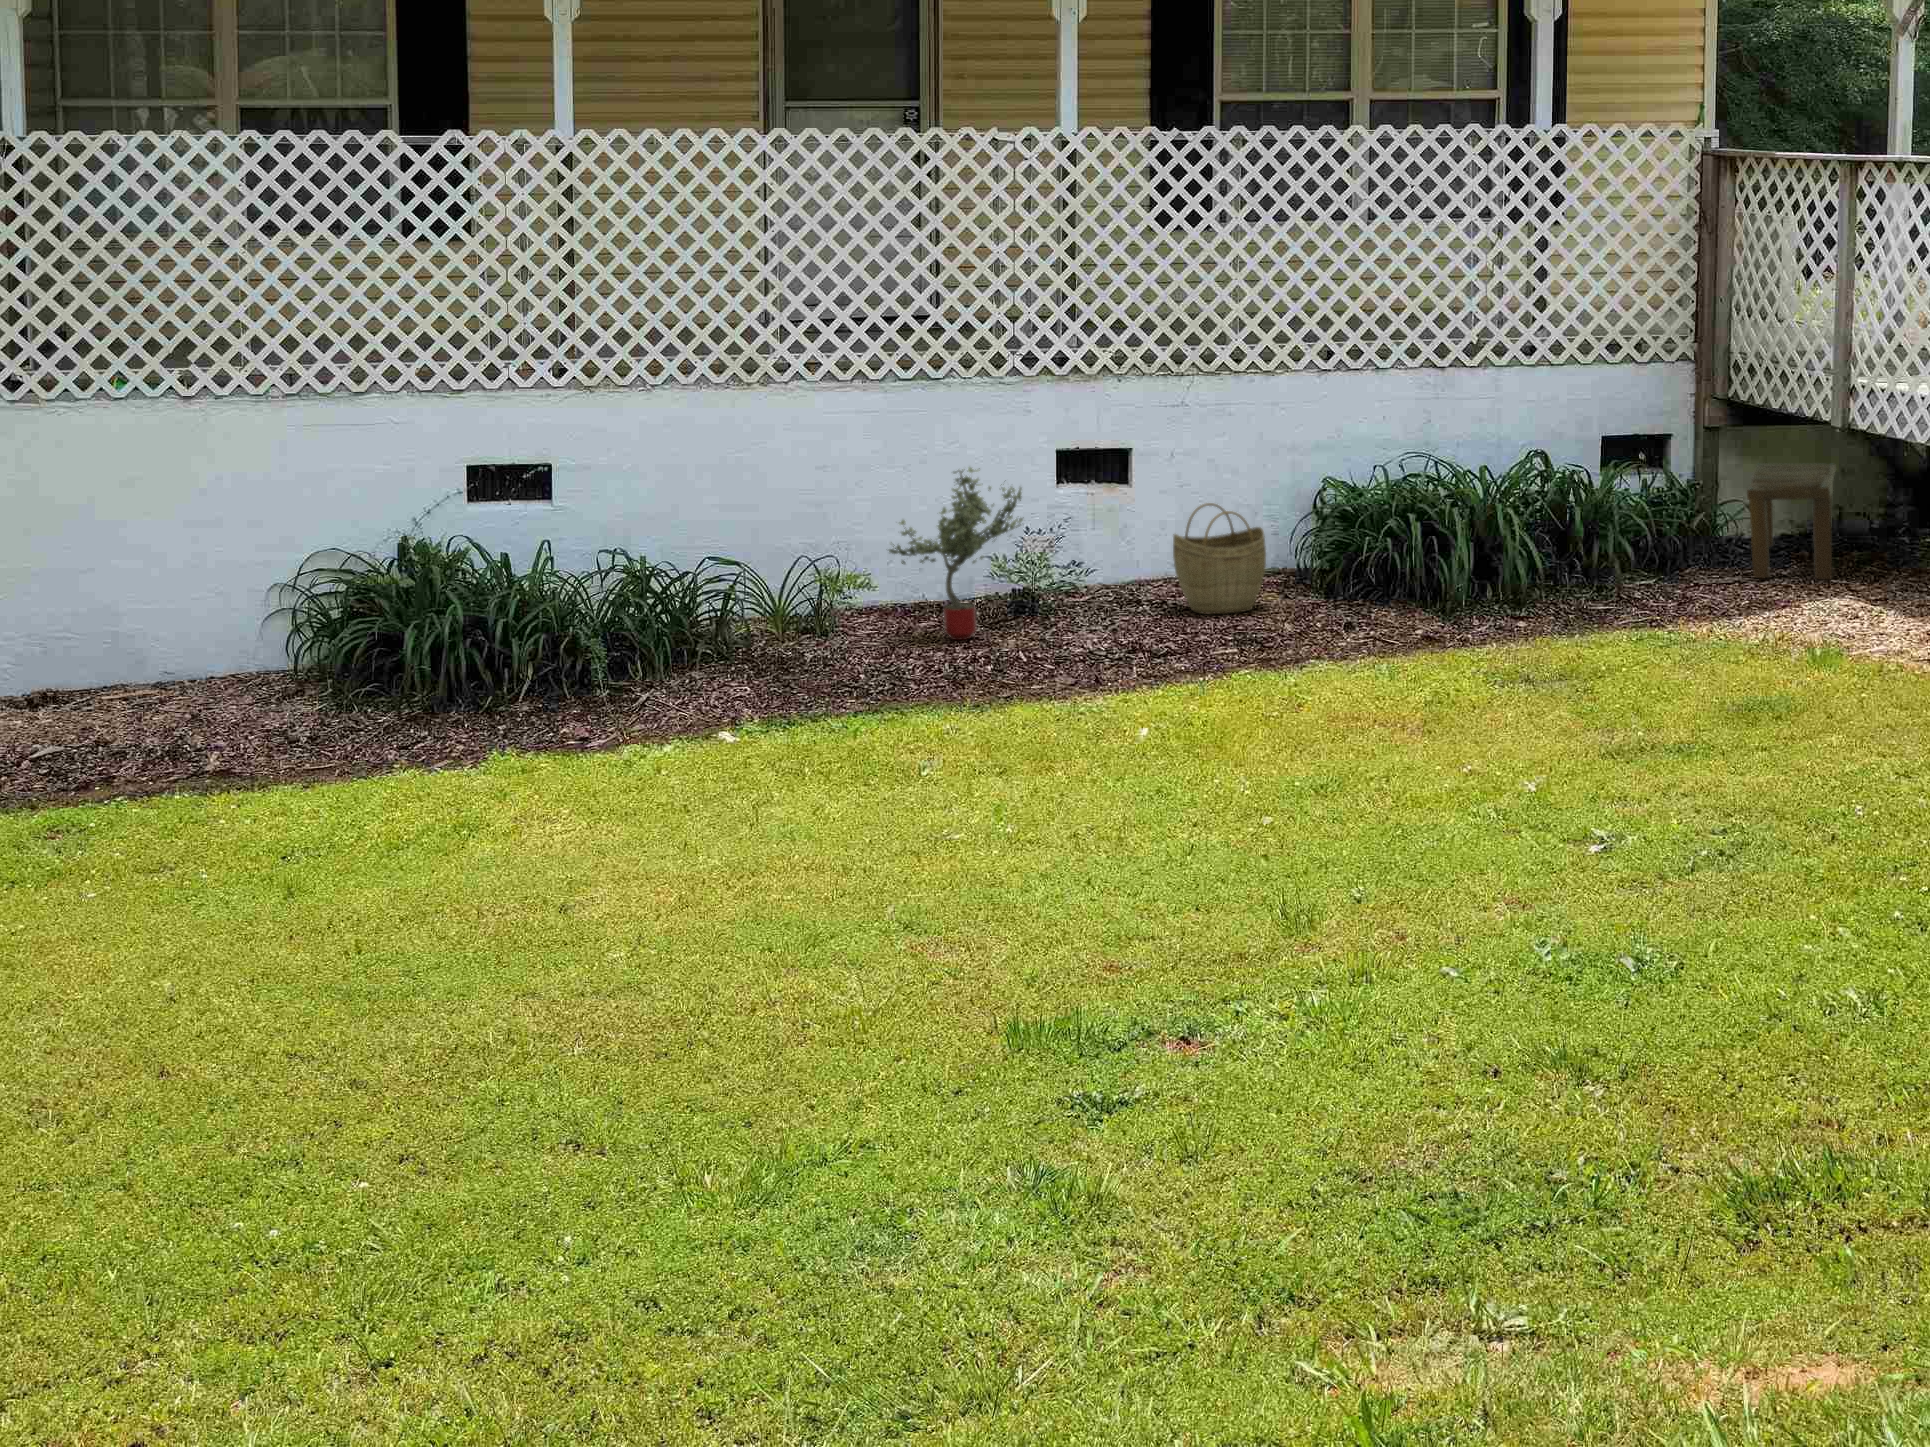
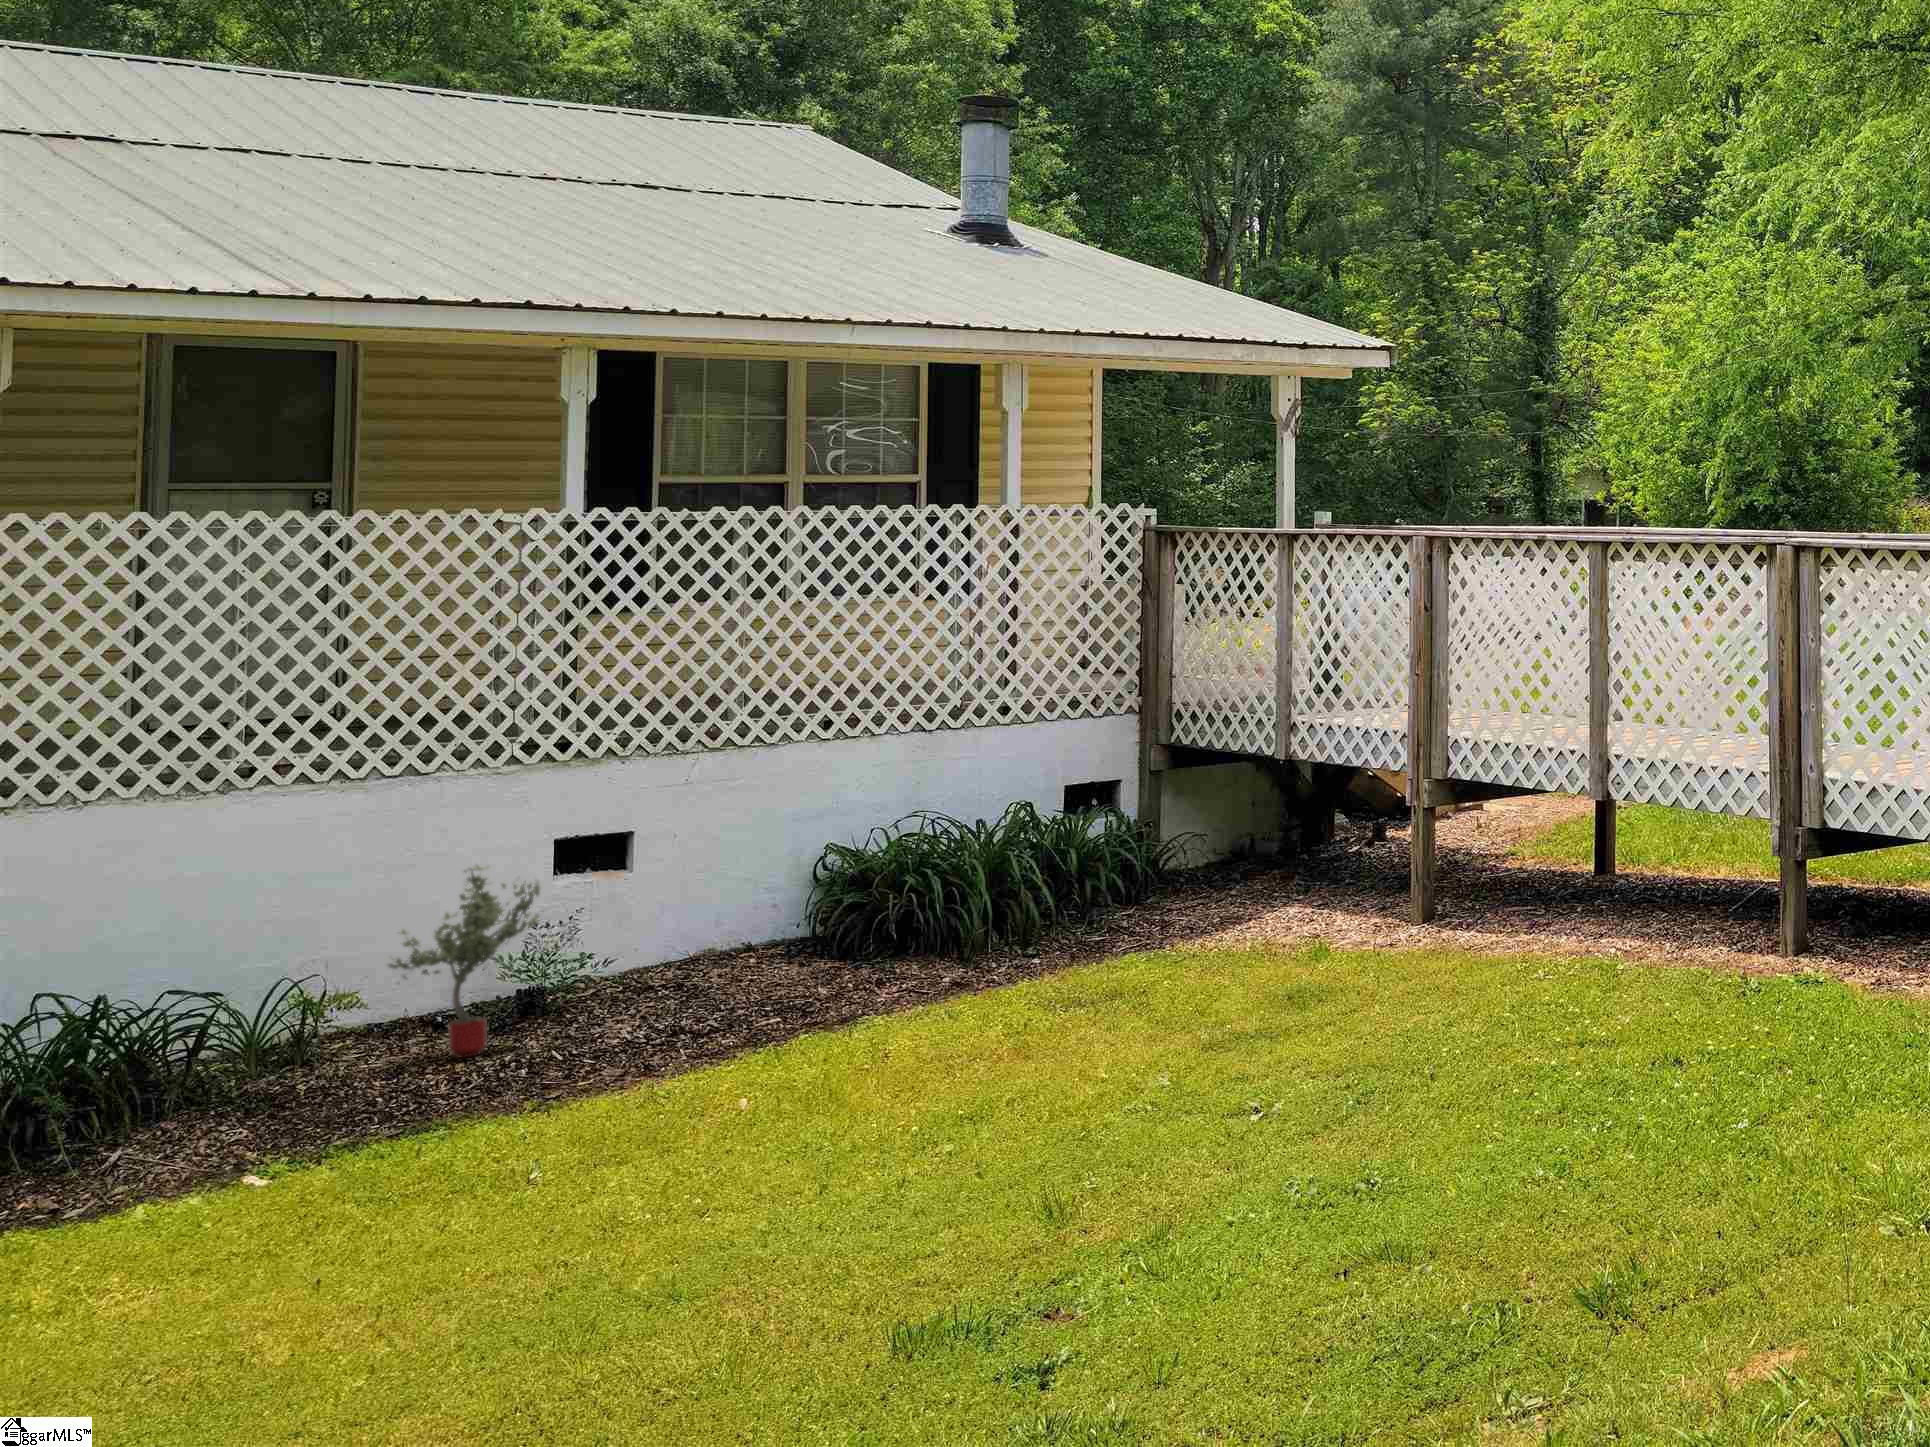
bench: present [1747,463,1836,580] -> none [1200,803,1279,909]
woven basket: present [1173,503,1266,614] -> none [685,886,784,1001]

